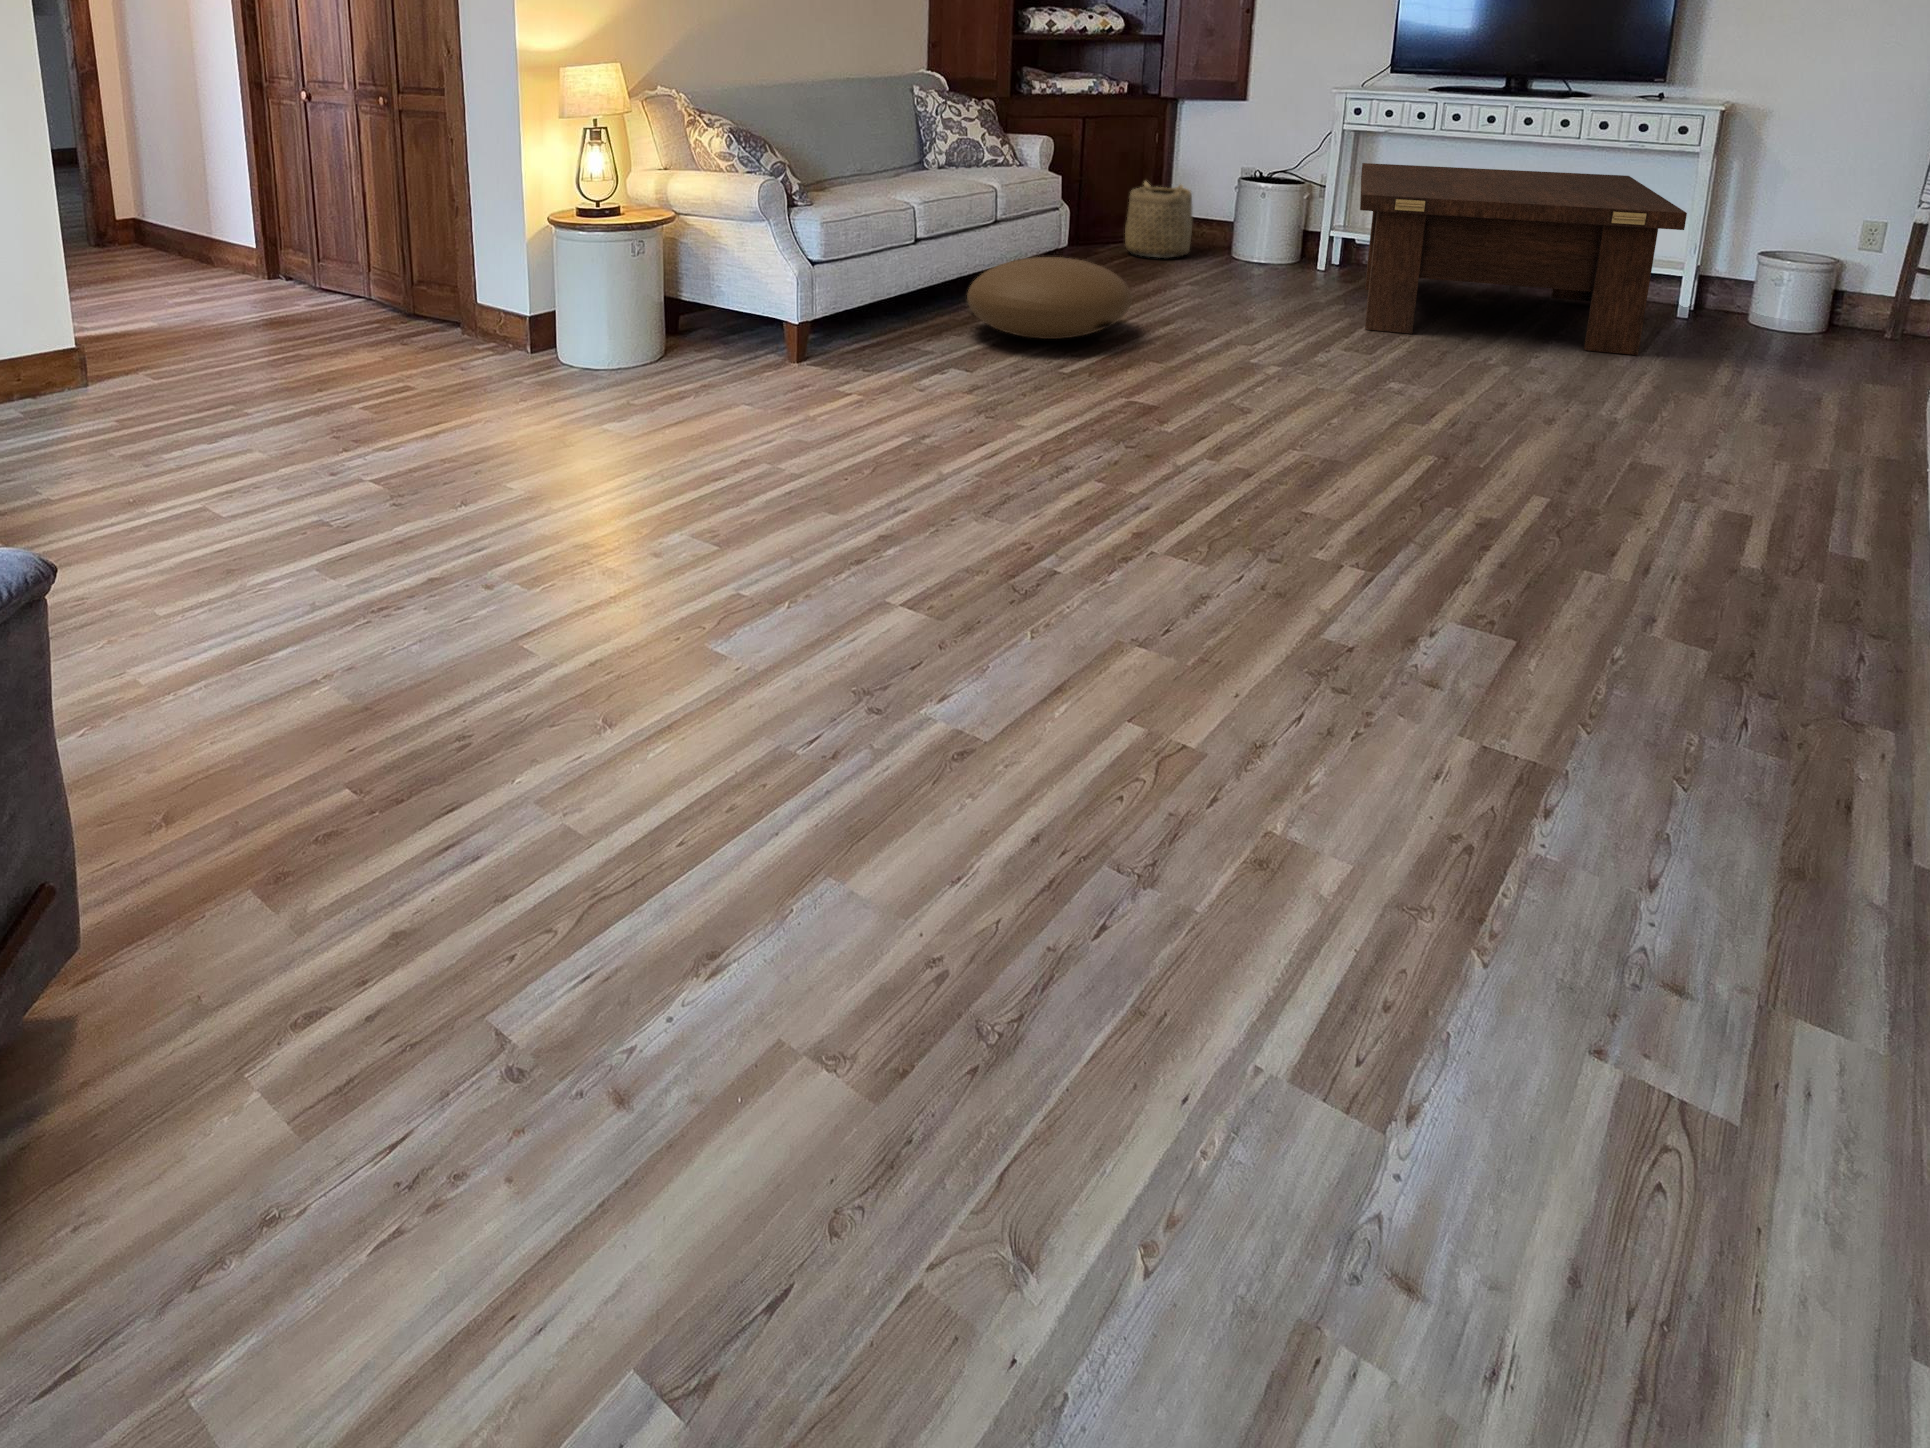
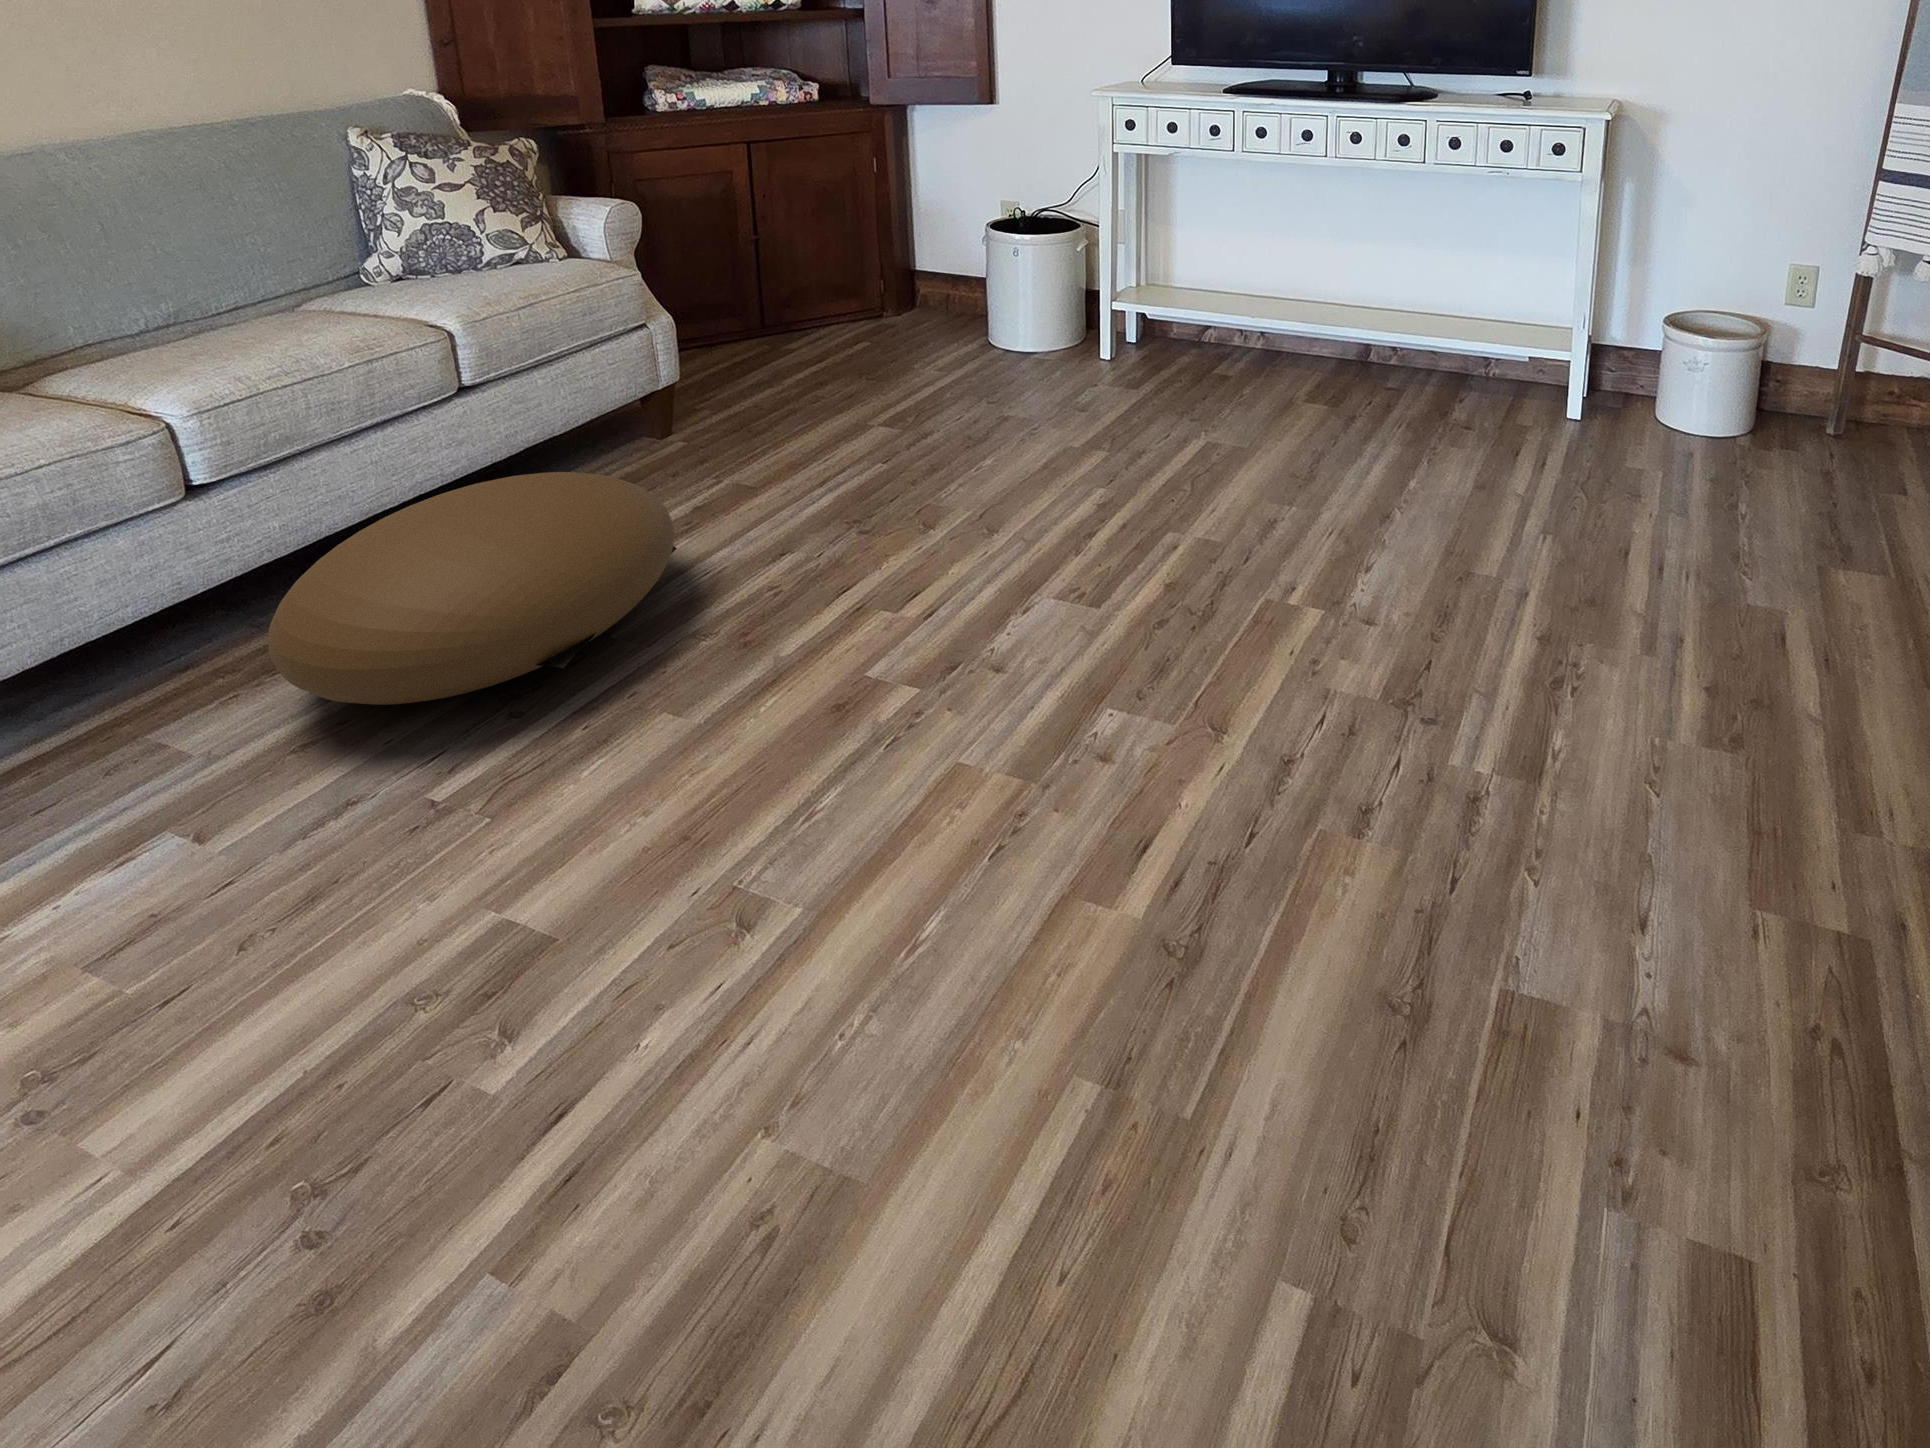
coffee table: present [1360,163,1687,355] -> none [1081,206,1588,541]
basket: present [1125,181,1192,258] -> none [828,237,932,356]

